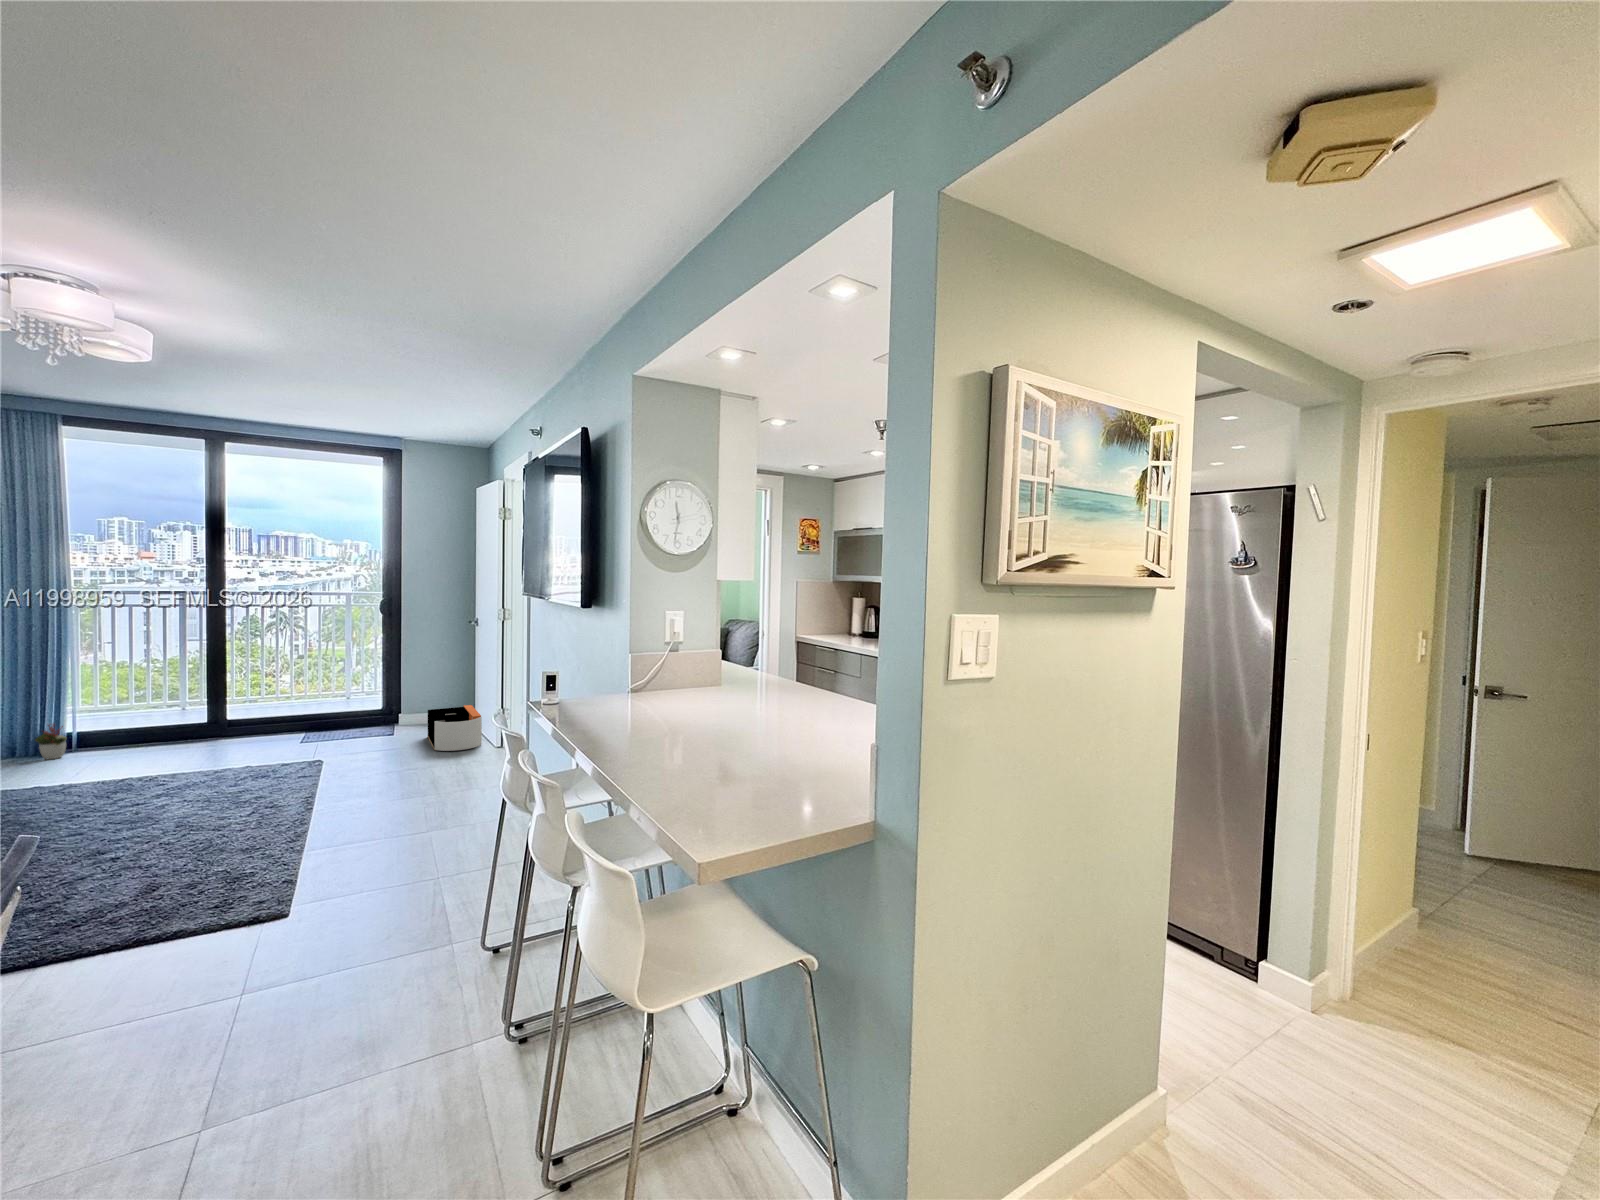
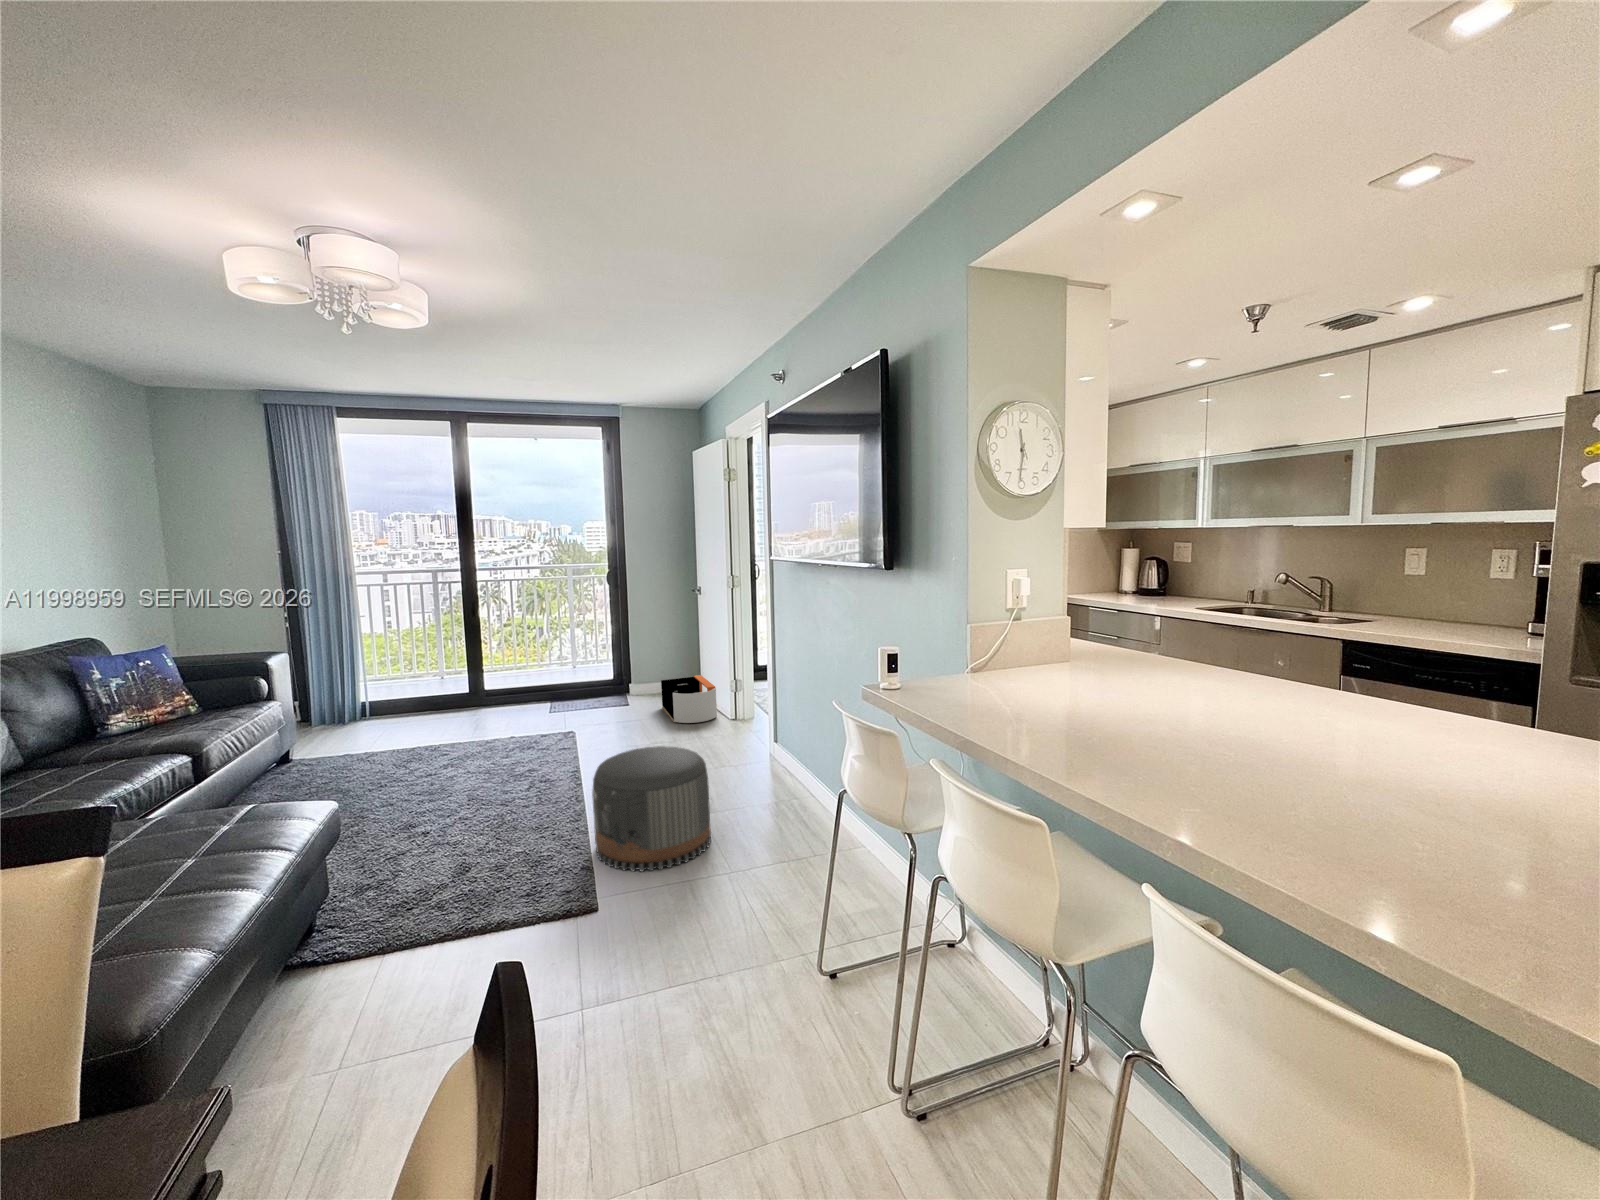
decorative plant: present [35,724,67,759] -> none [339,694,363,728]
pouf: none [306,766,432,882] -> present [592,746,711,872]

